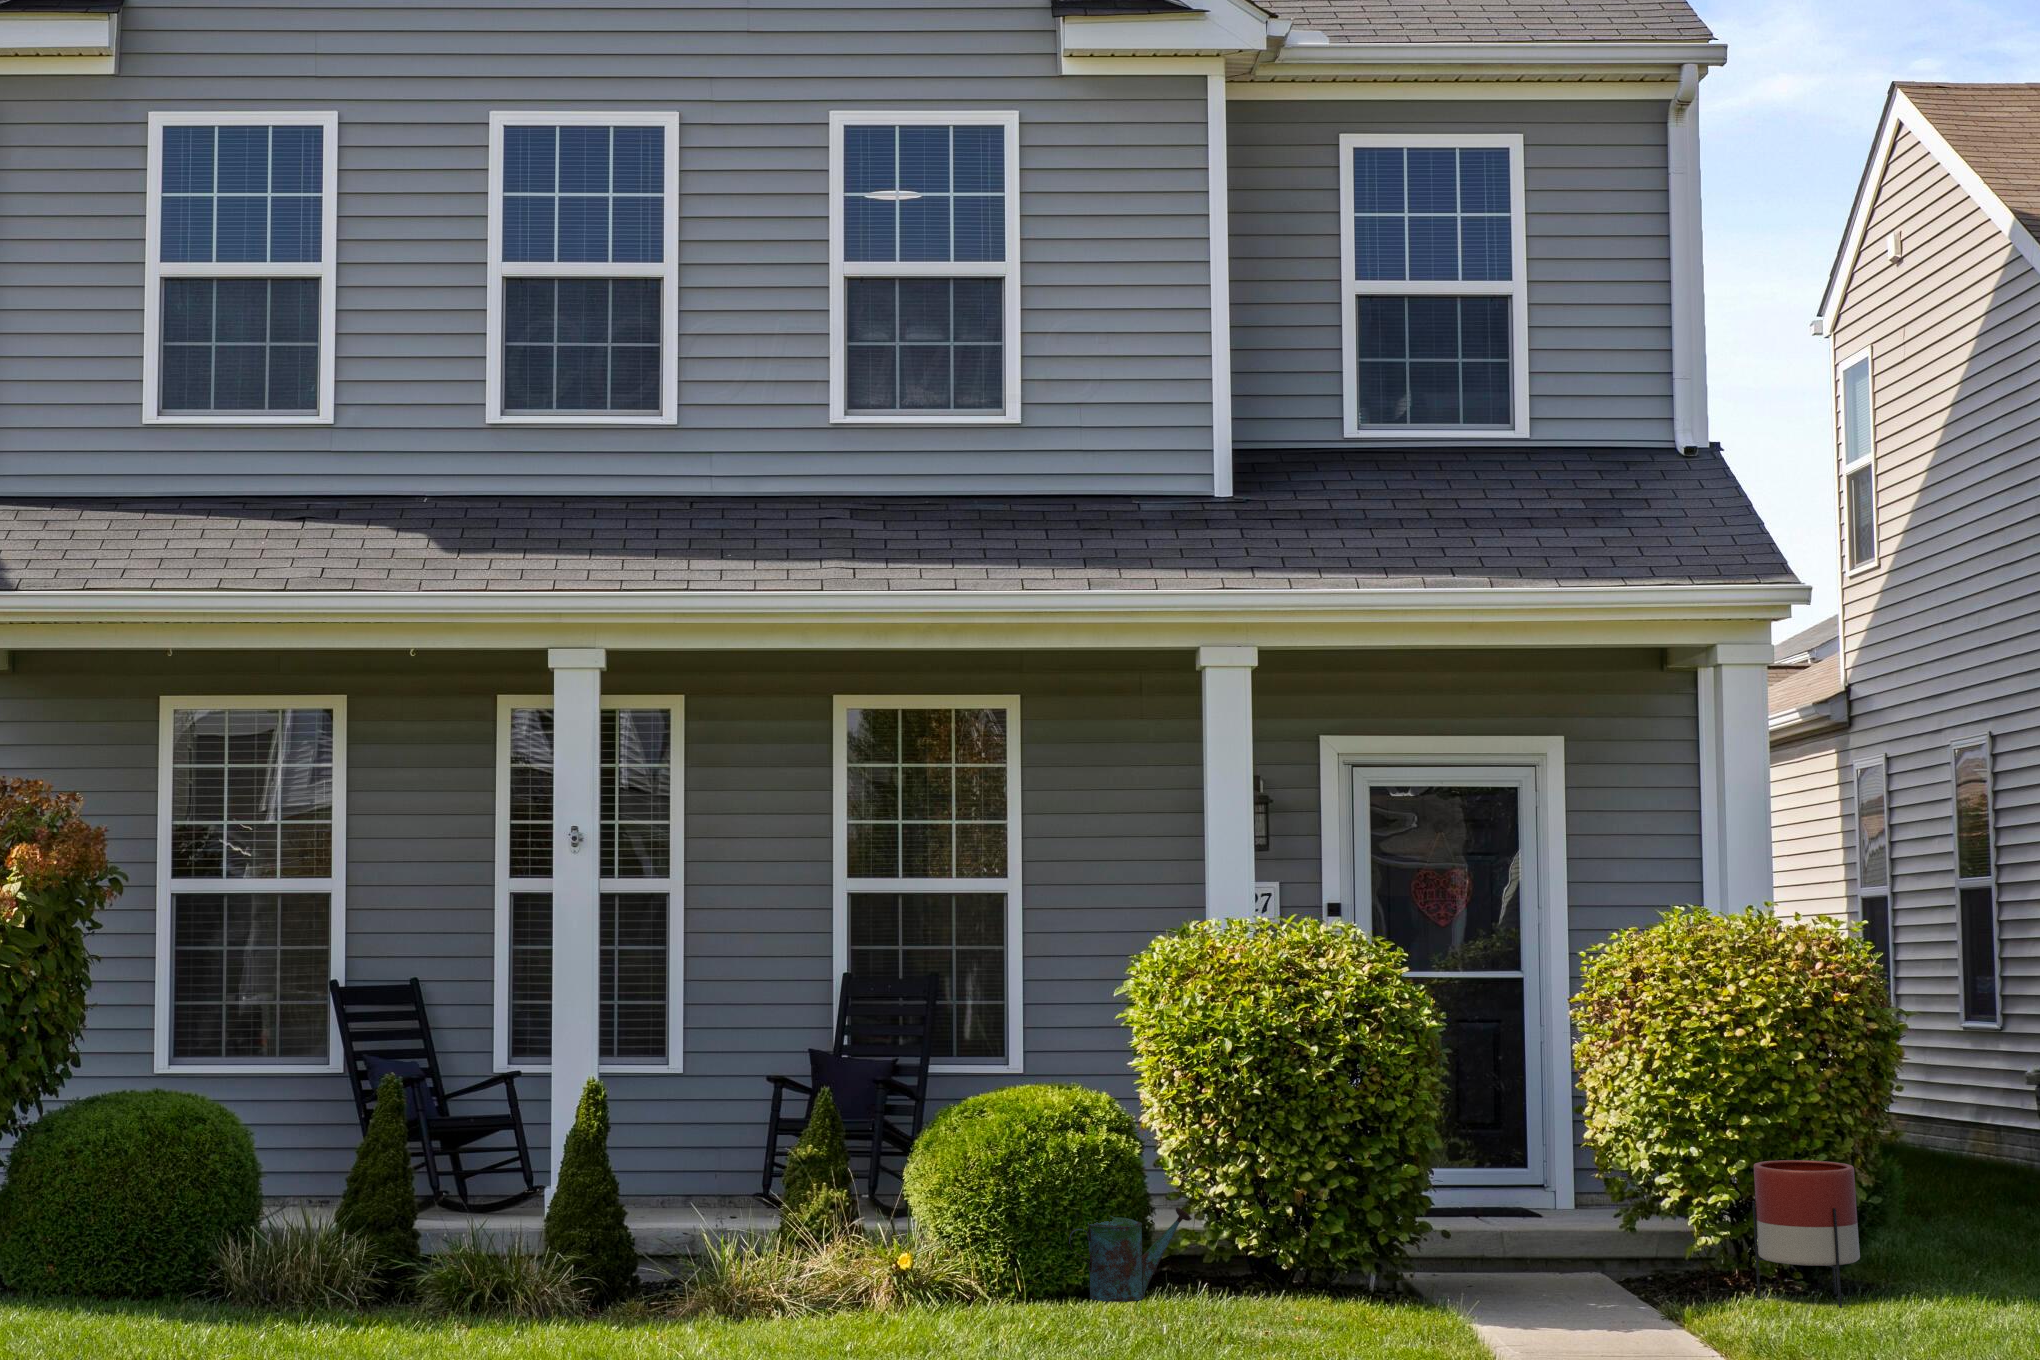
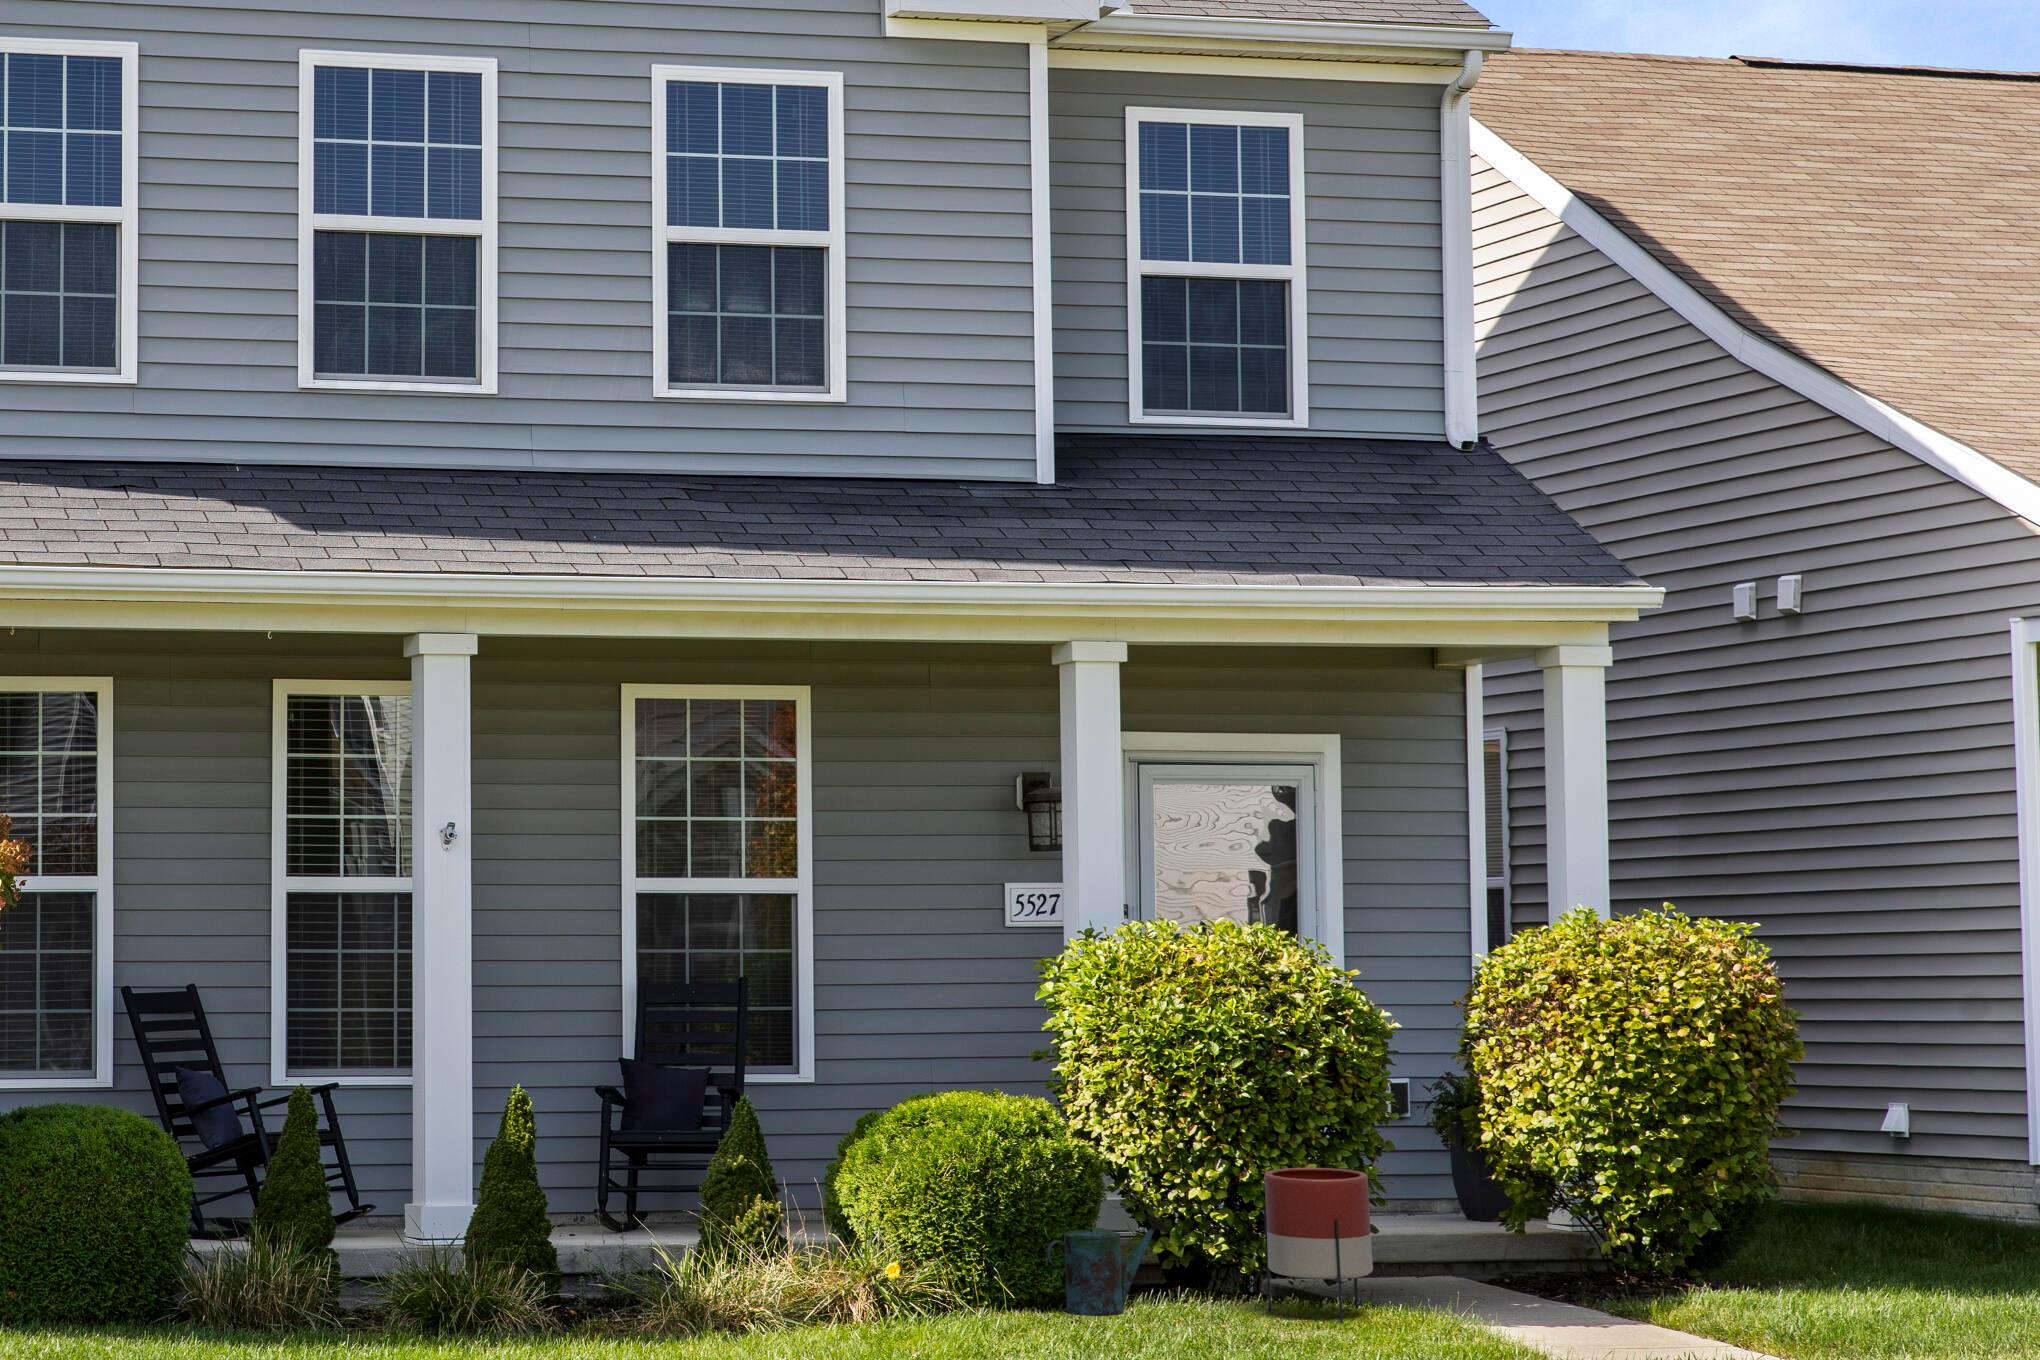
planter: present [1753,1160,1860,1308] -> present [1264,1168,1373,1324]

